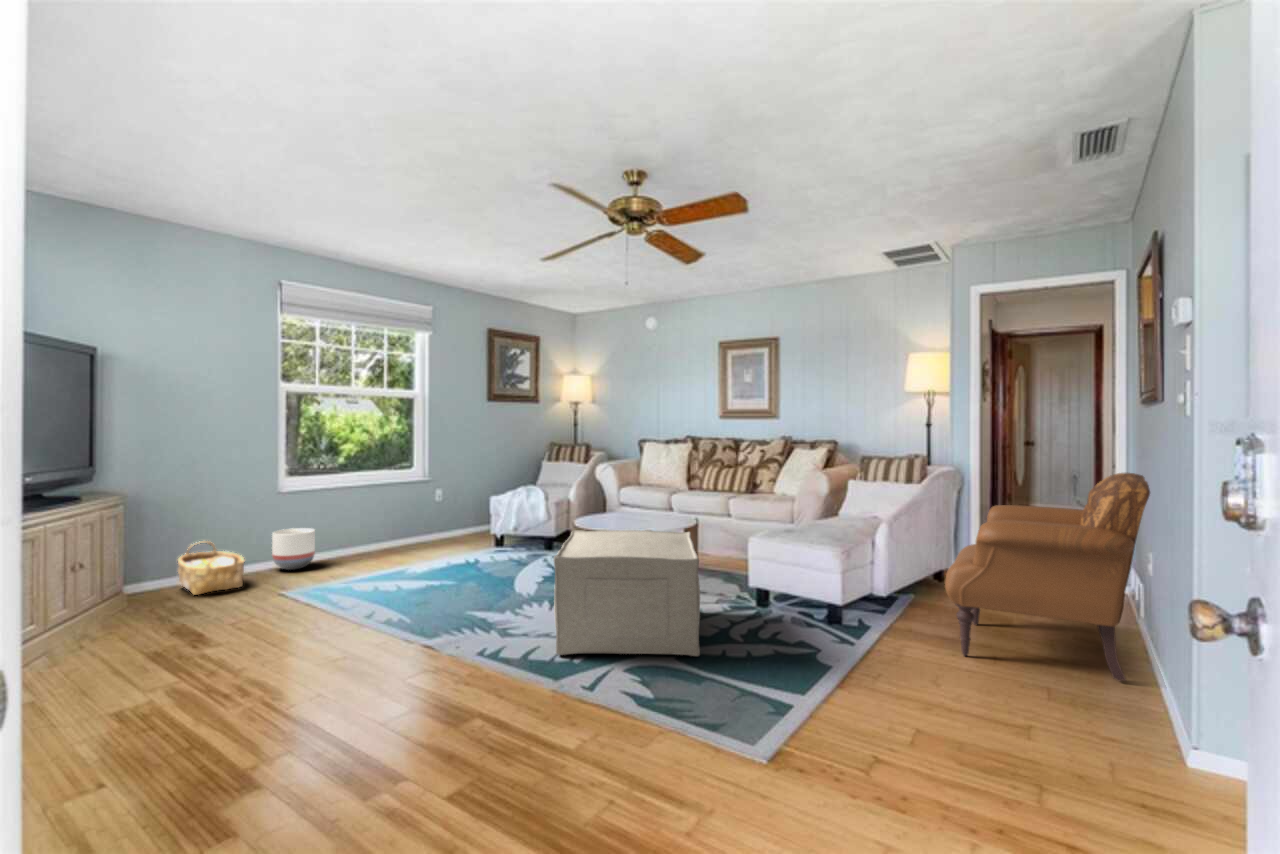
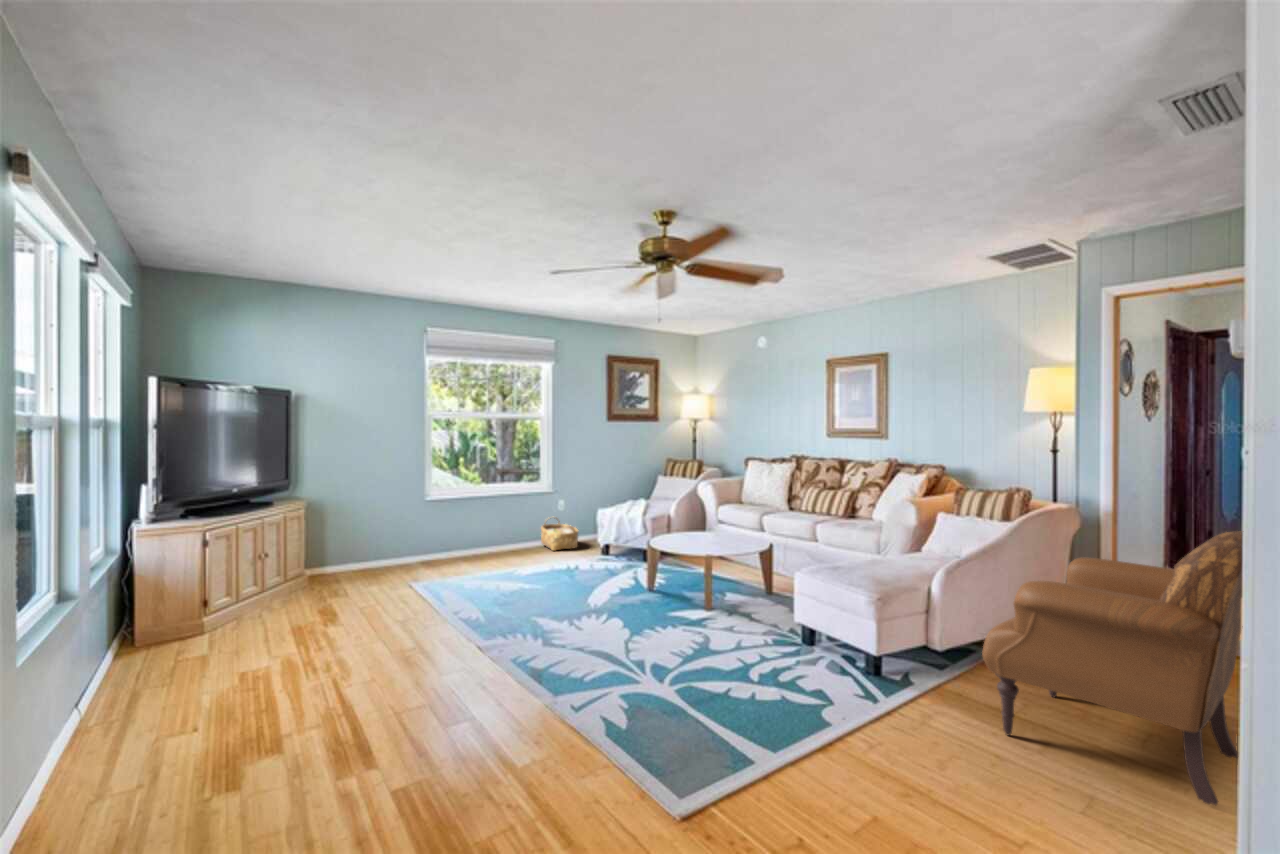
planter: present [272,528,315,570] -> none [417,531,450,565]
ottoman: present [554,530,700,656] -> none [571,552,731,691]
woven basket: present [178,542,244,595] -> present [541,518,578,551]

